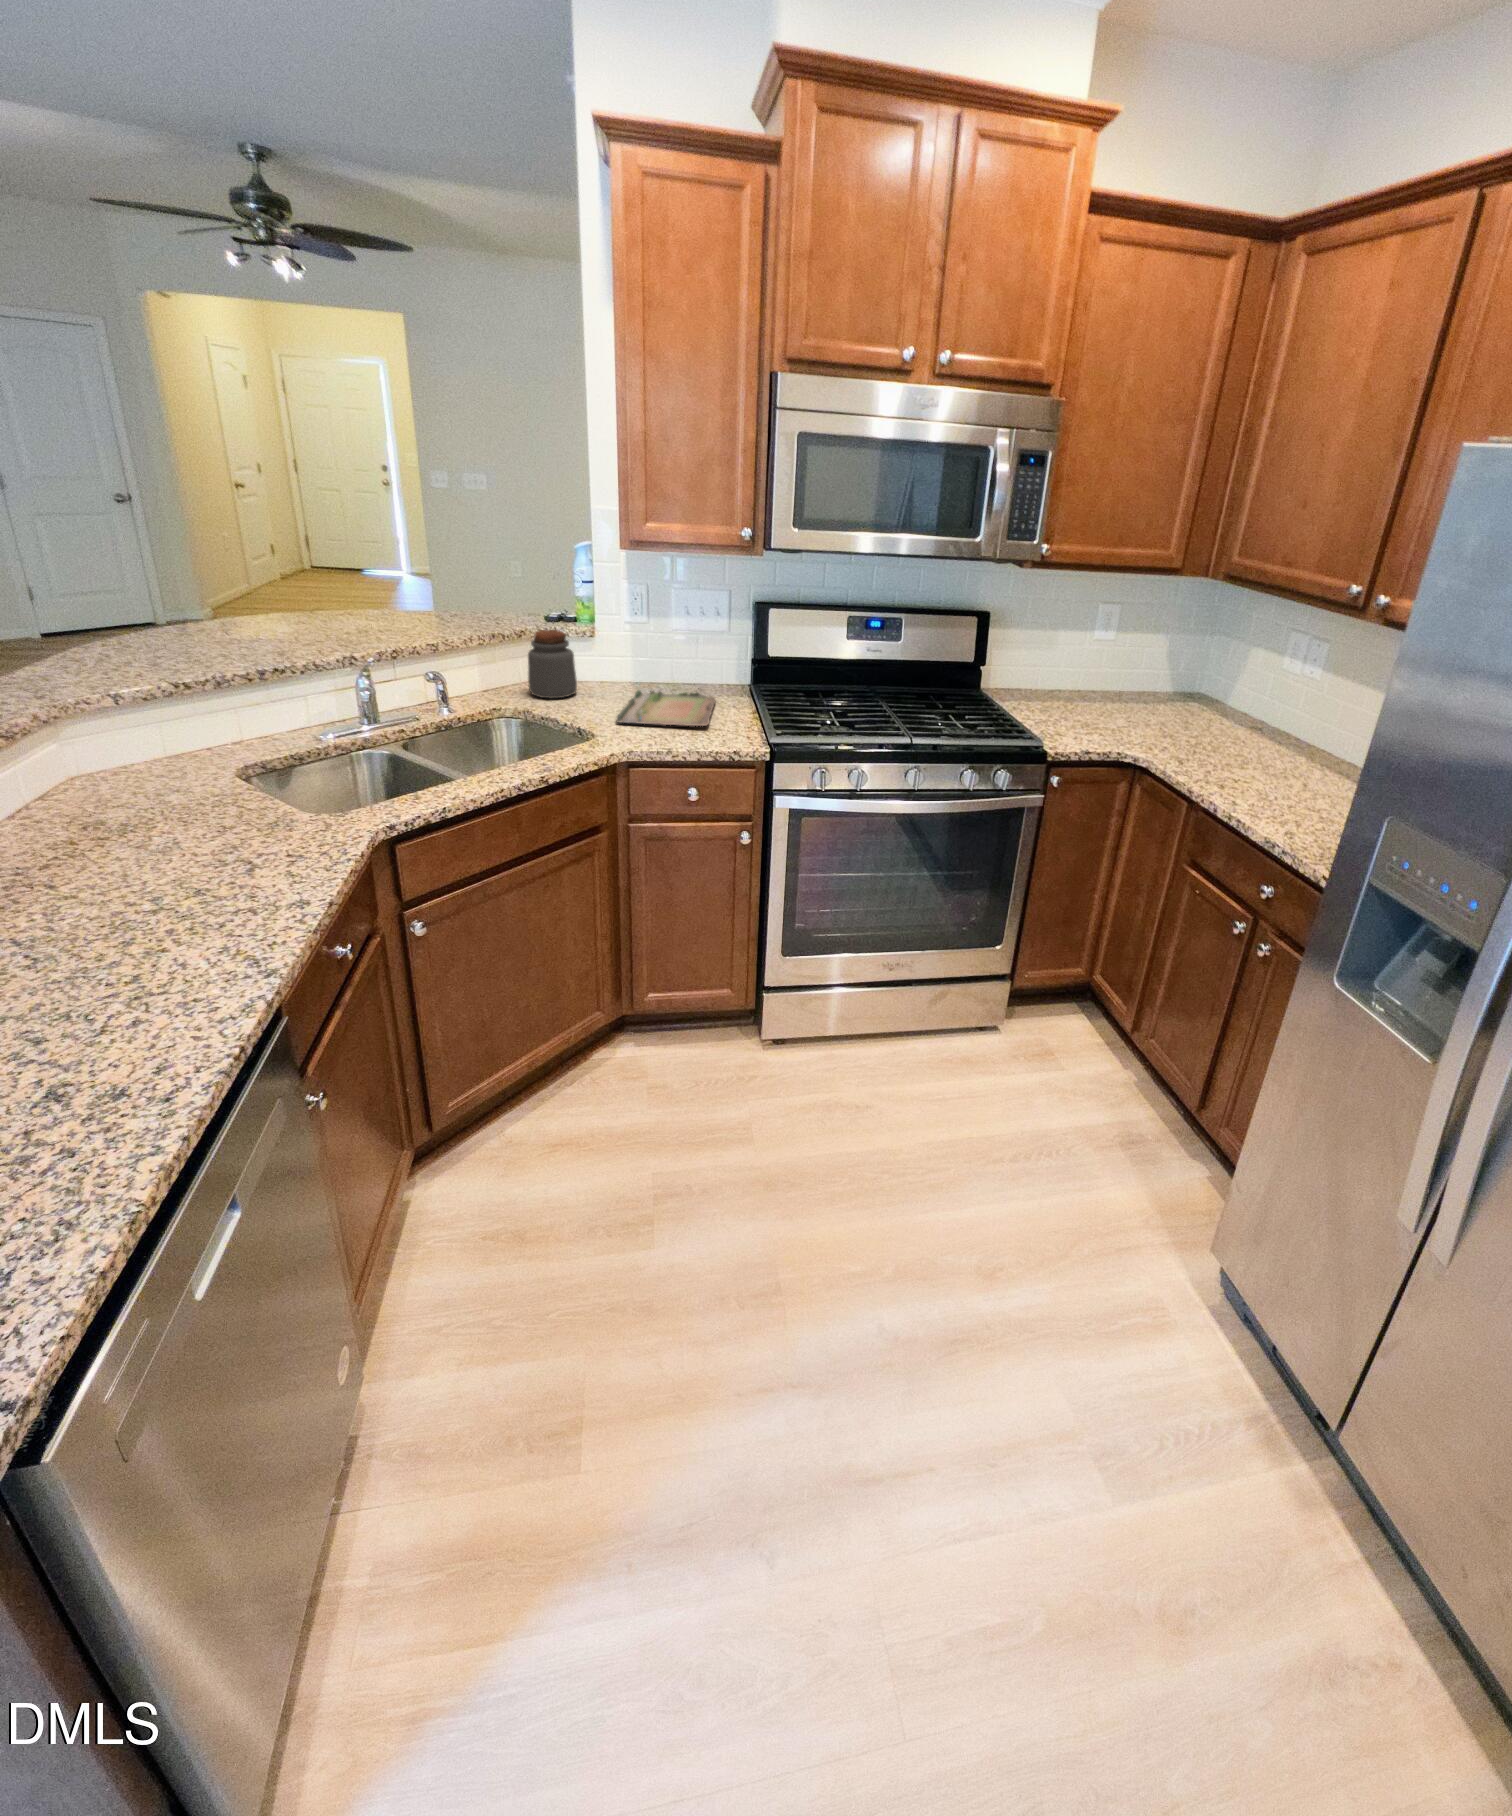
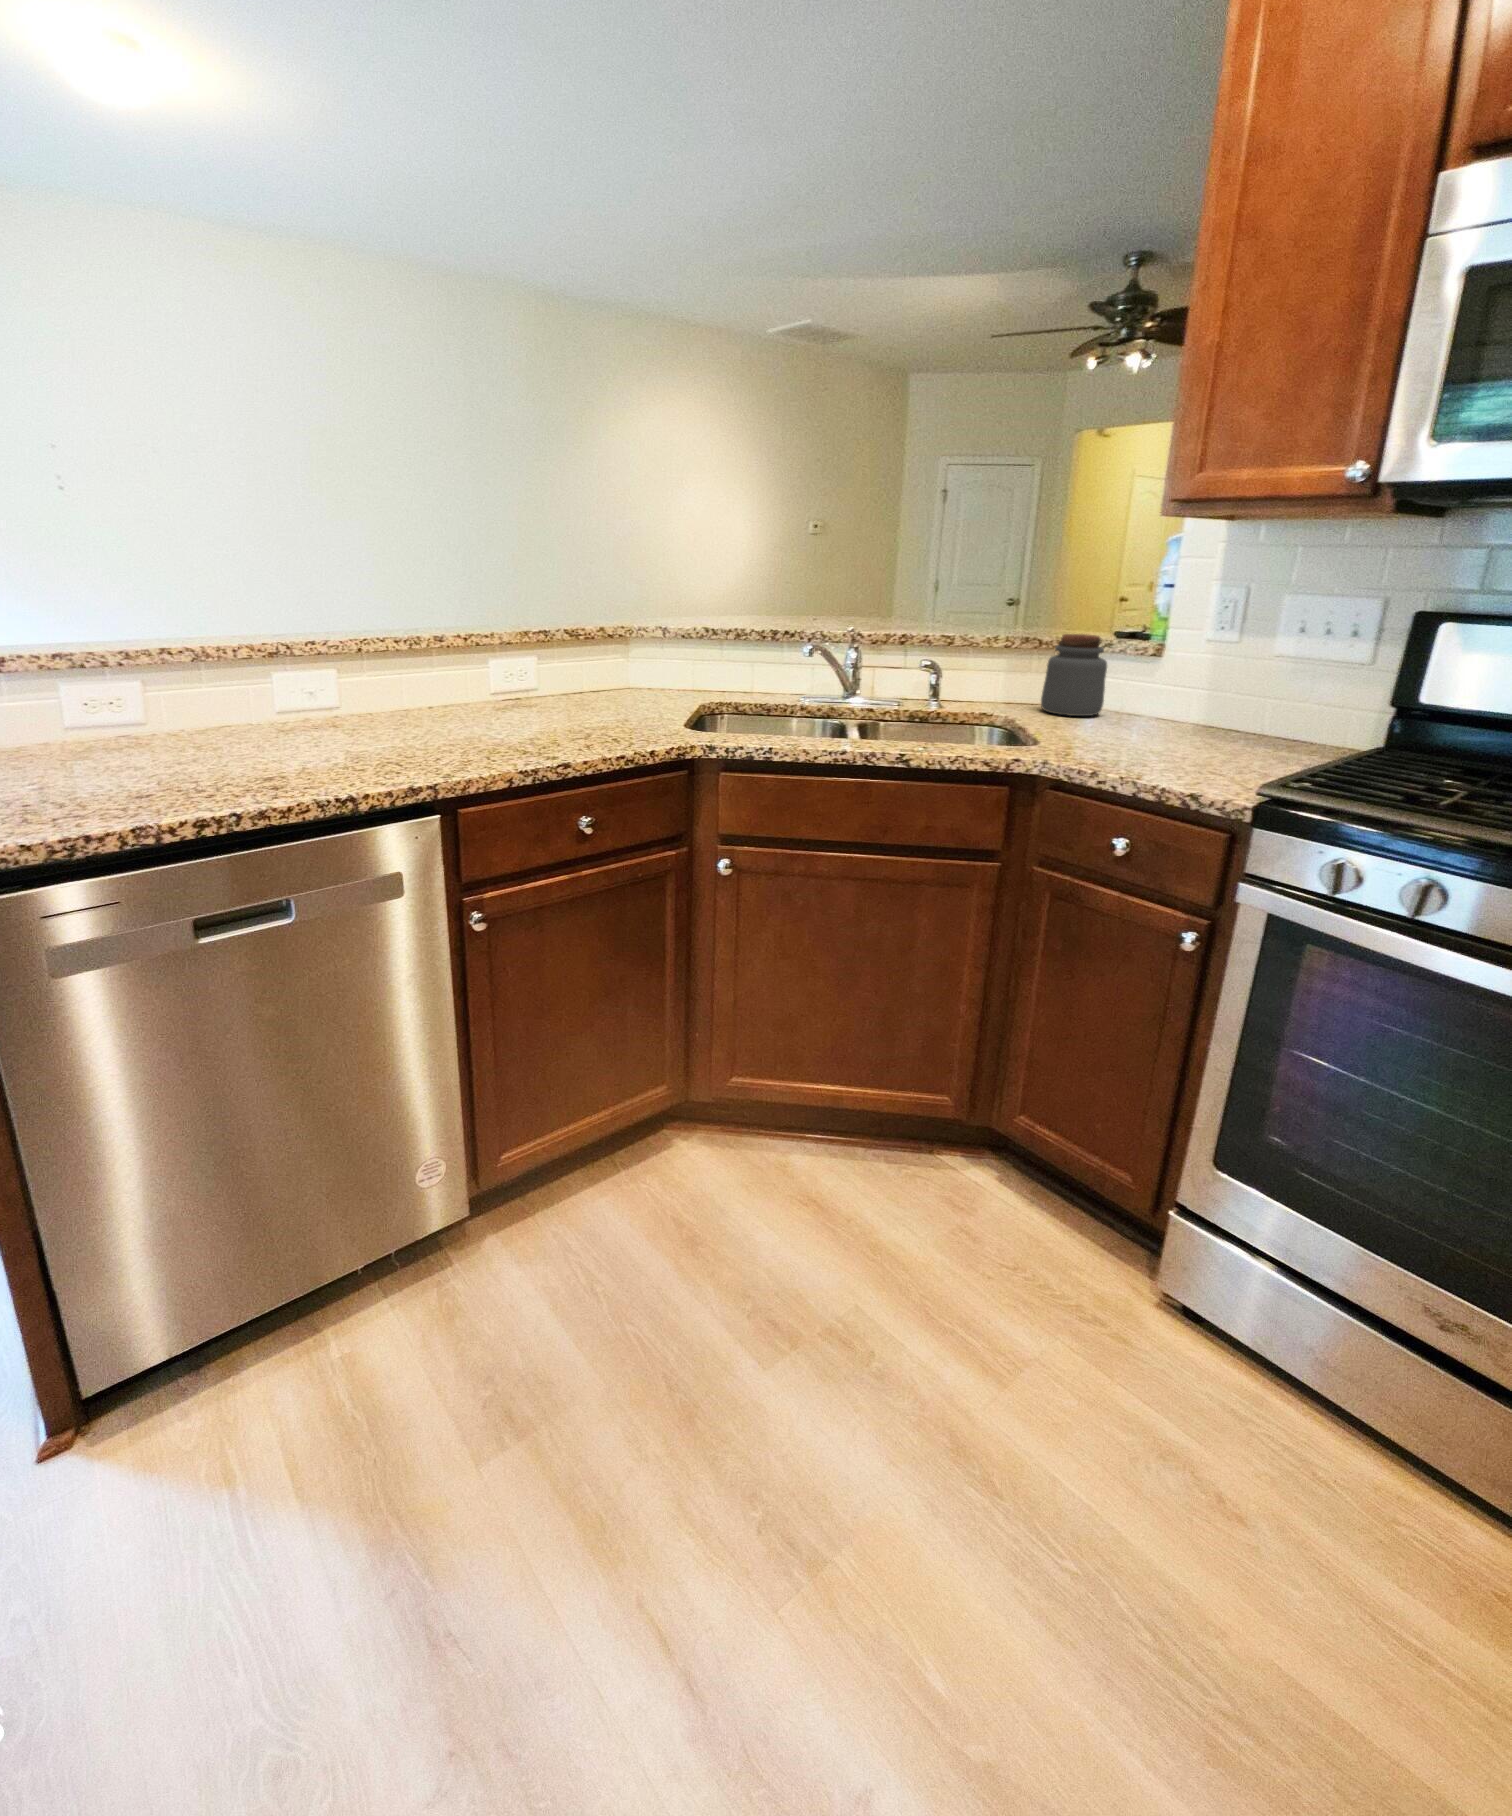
tray: present [617,688,715,726] -> none [1082,722,1290,762]

